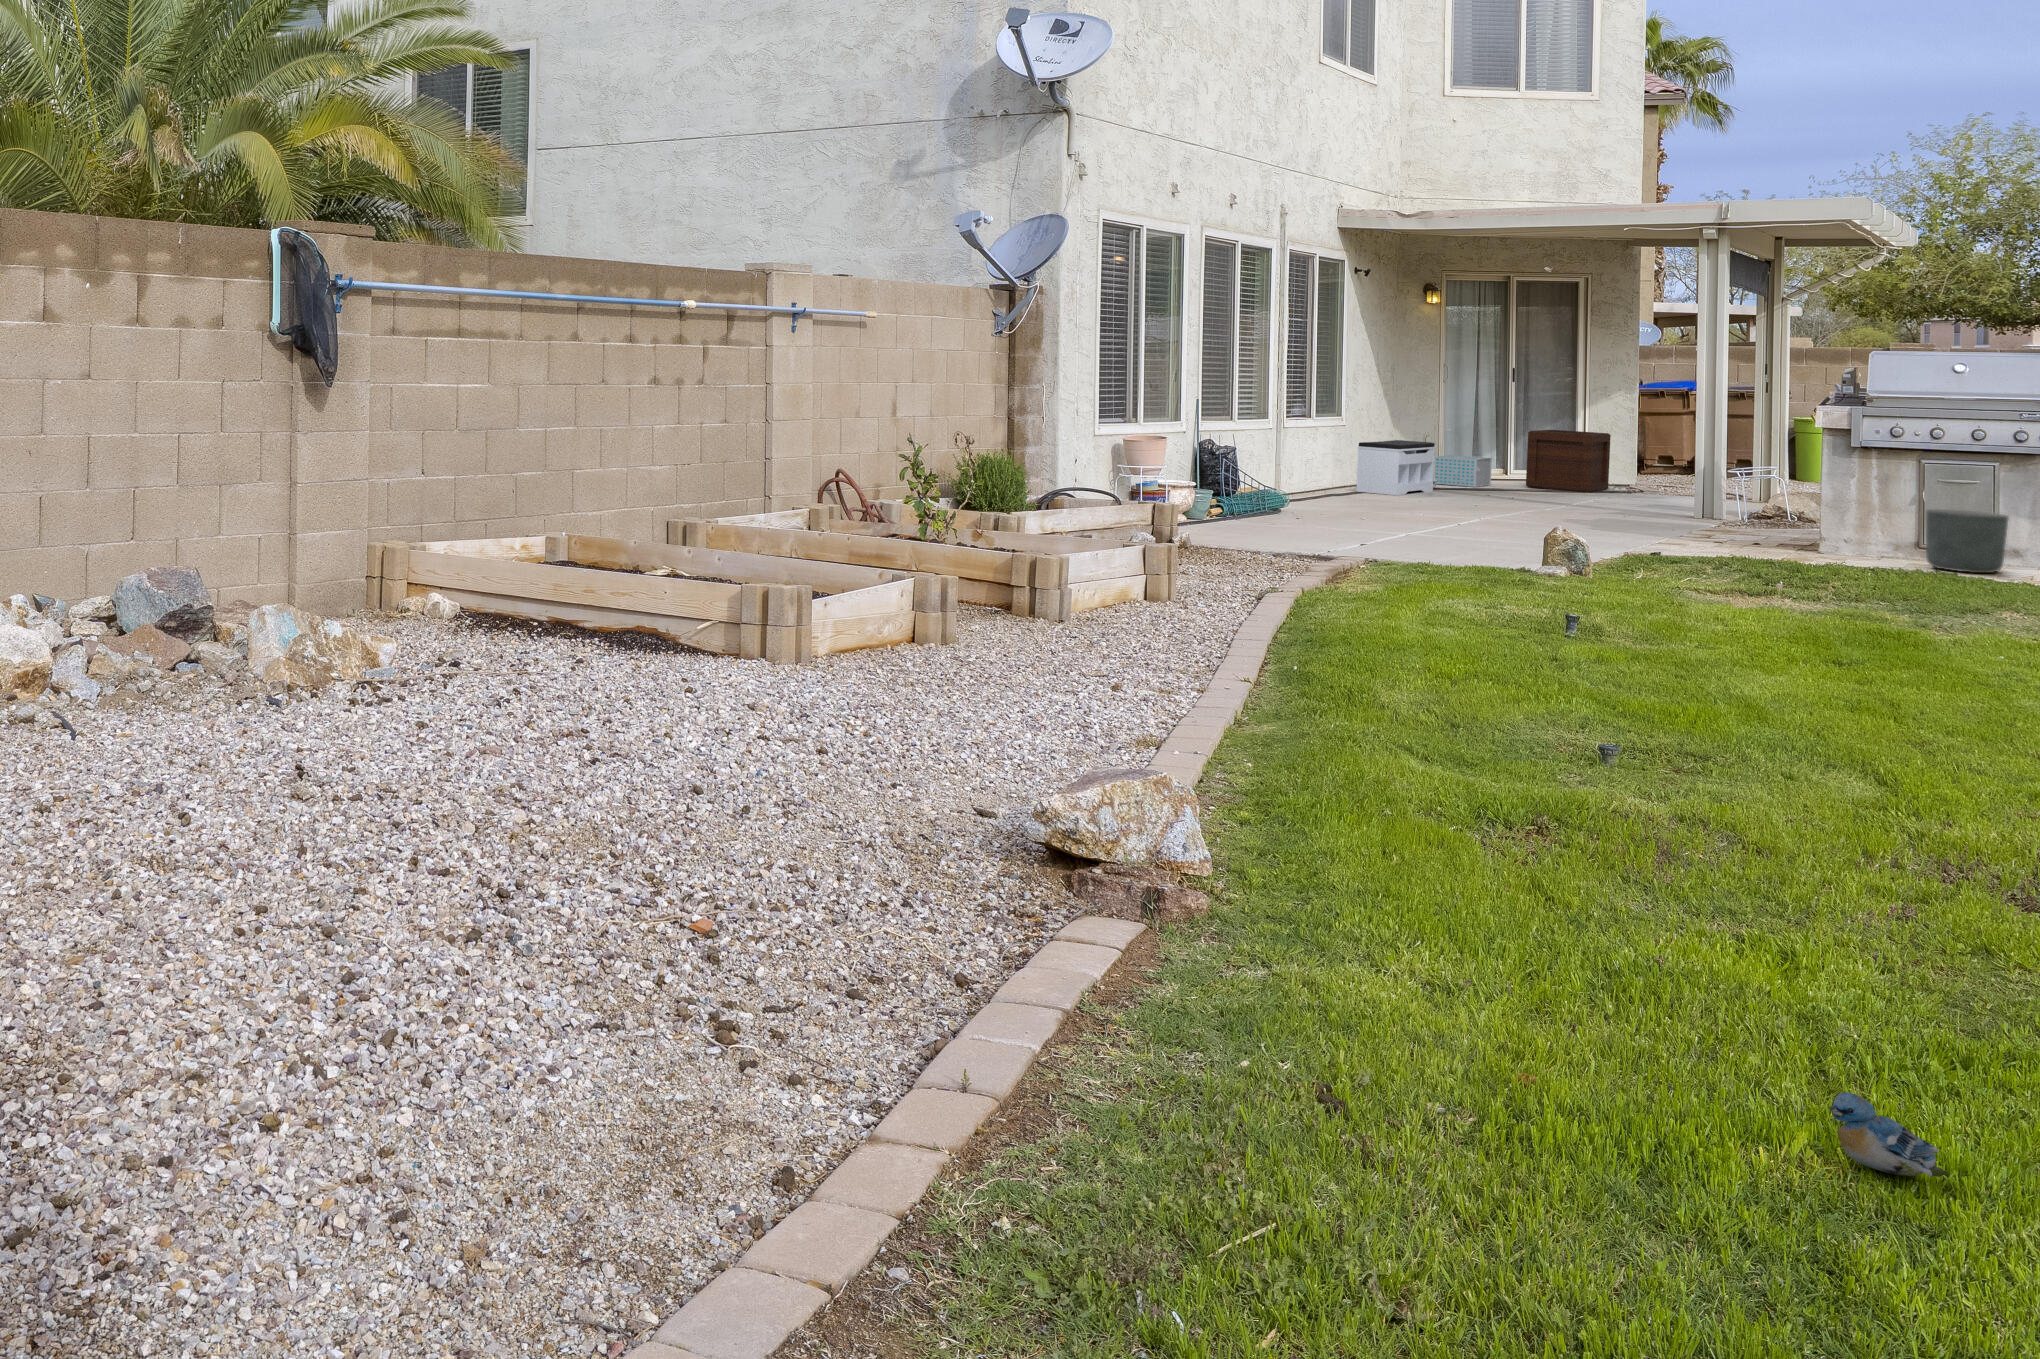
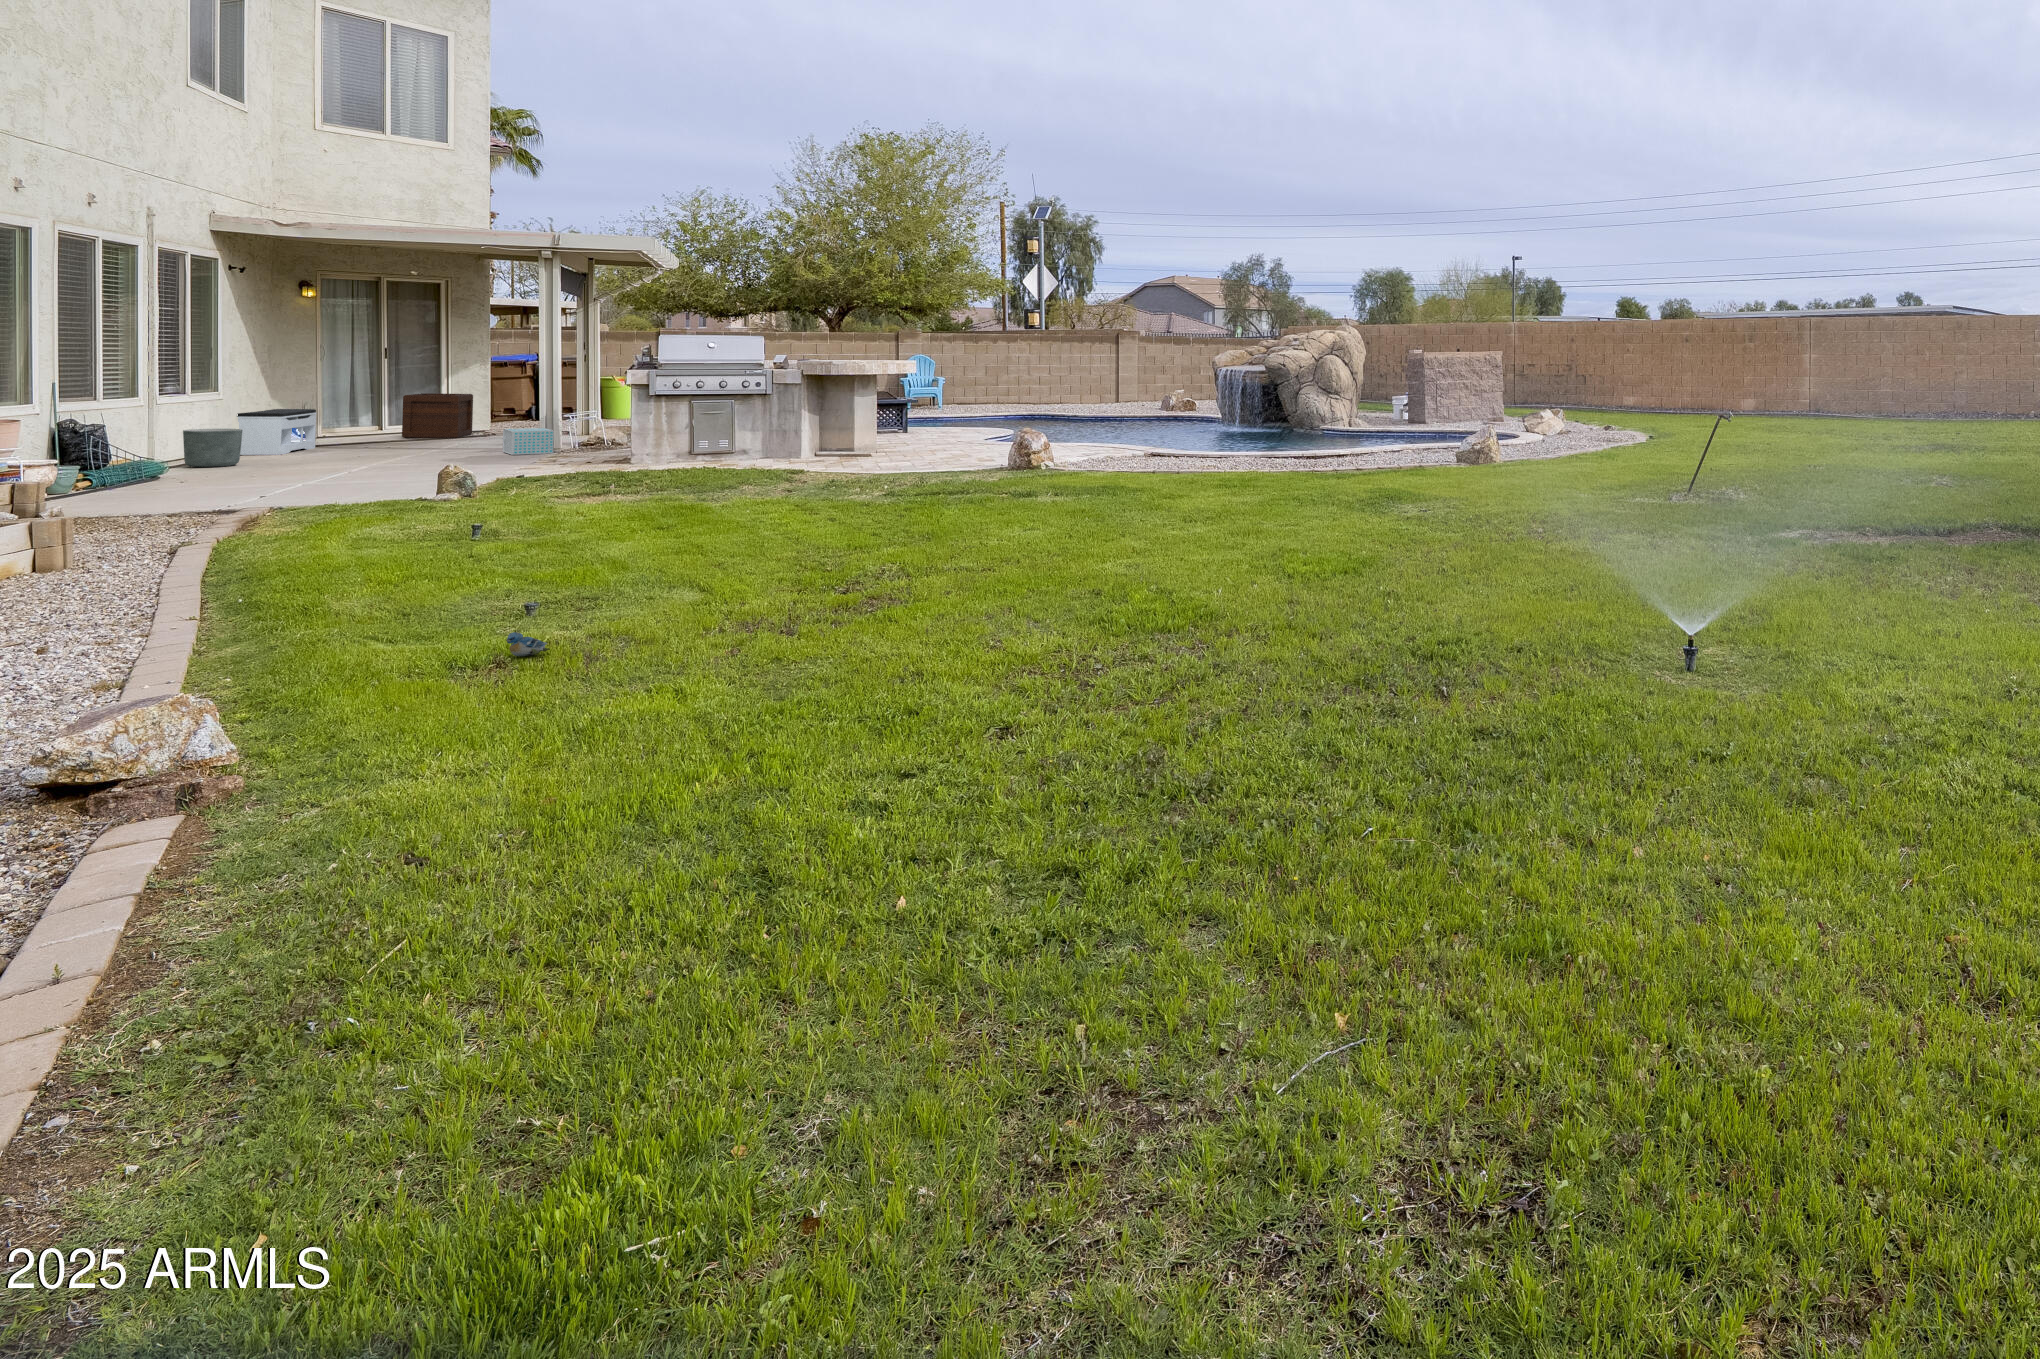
storage box: present [1434,455,1492,487] -> present [502,428,554,455]
planter: present [1926,509,2008,573] -> present [183,428,243,467]
plush toy: present [1828,1092,1950,1177] -> present [506,632,550,656]

